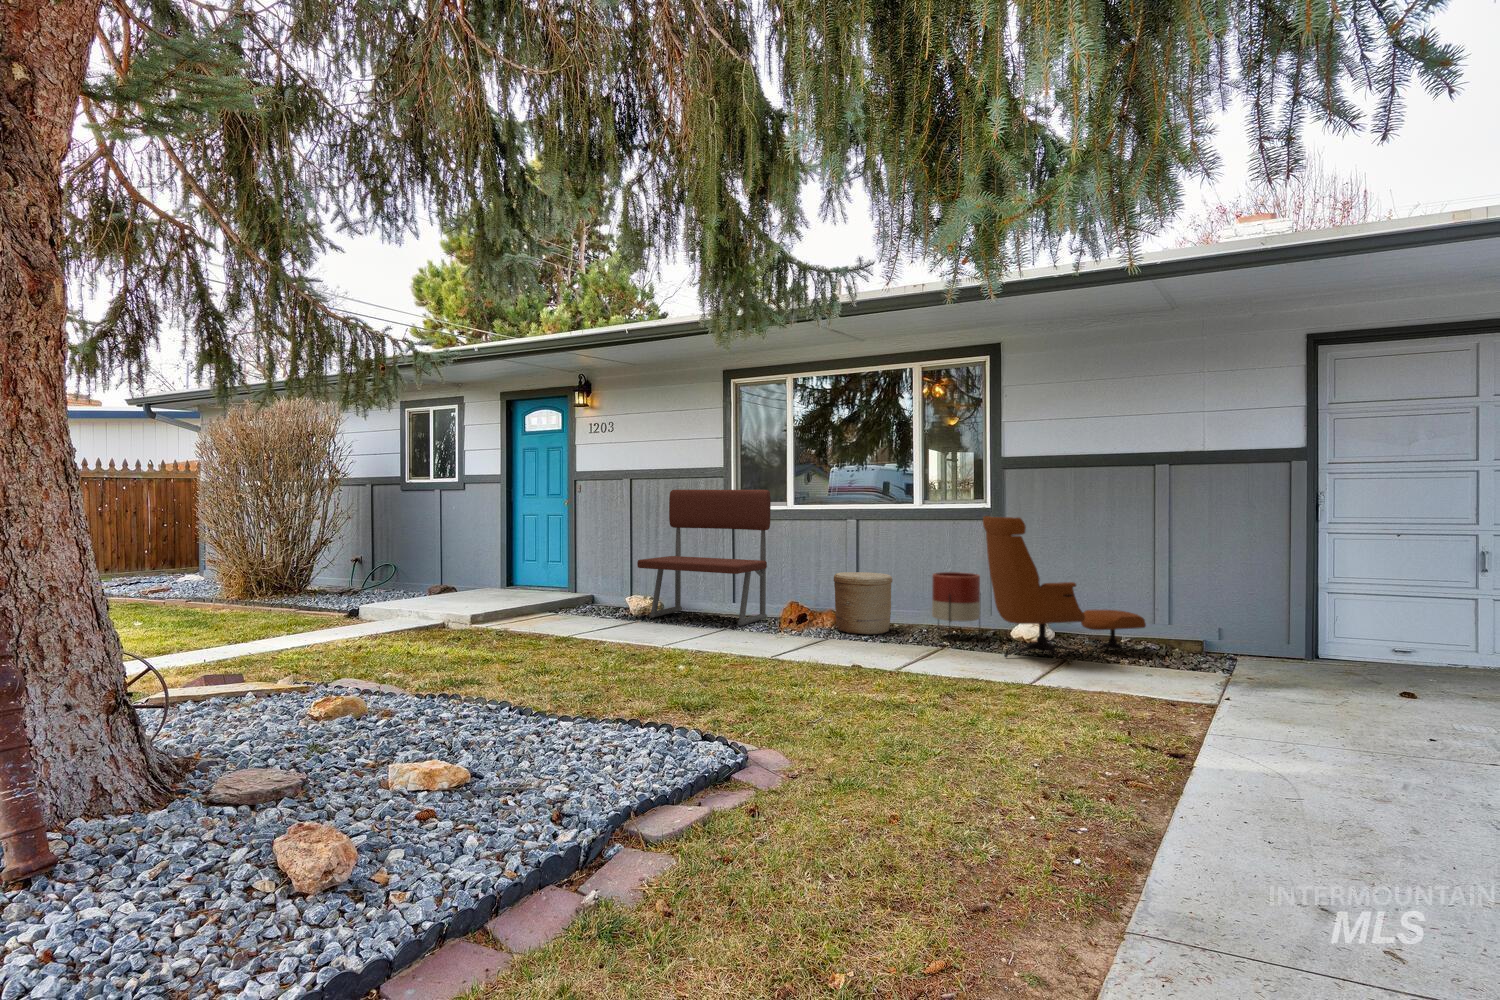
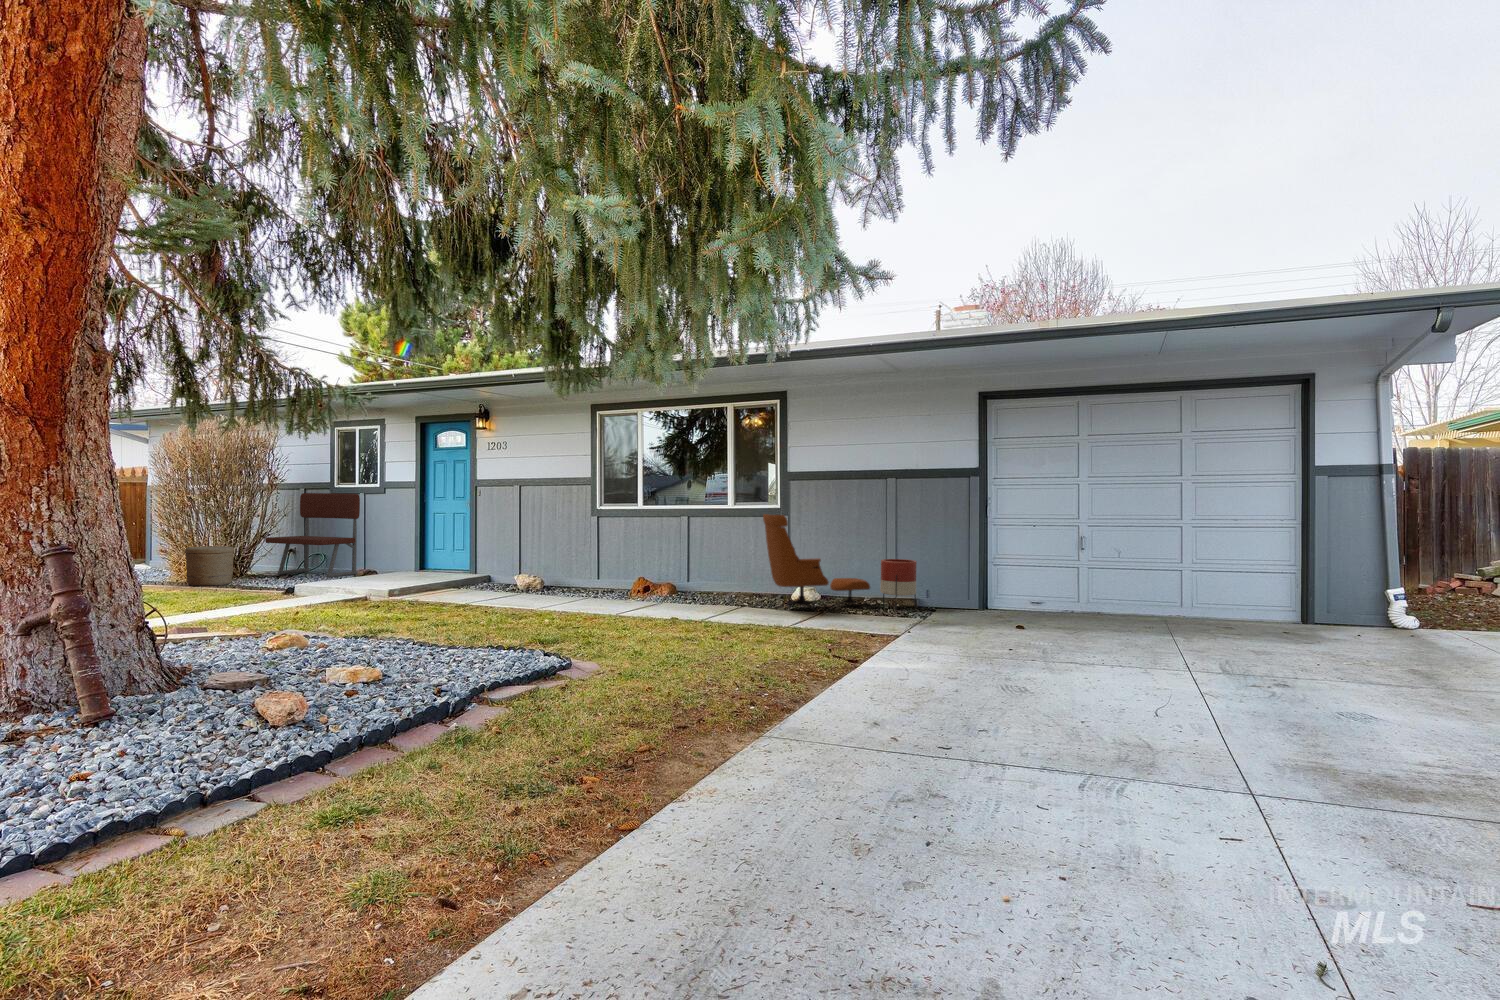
bench: present [637,490,771,626] -> present [265,493,360,578]
woven basket: present [833,572,892,634] -> present [185,546,234,586]
planter: present [932,572,981,632] -> present [880,559,917,610]

